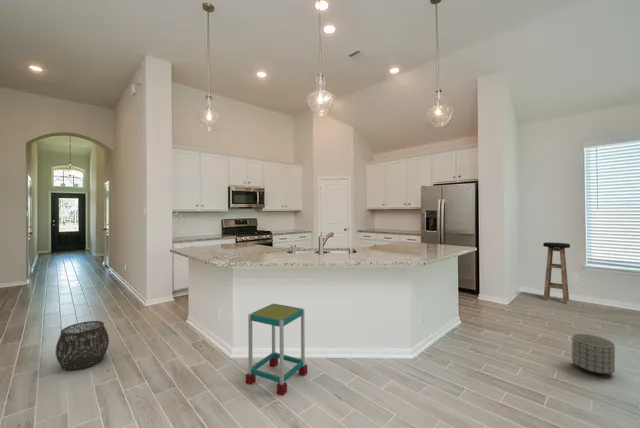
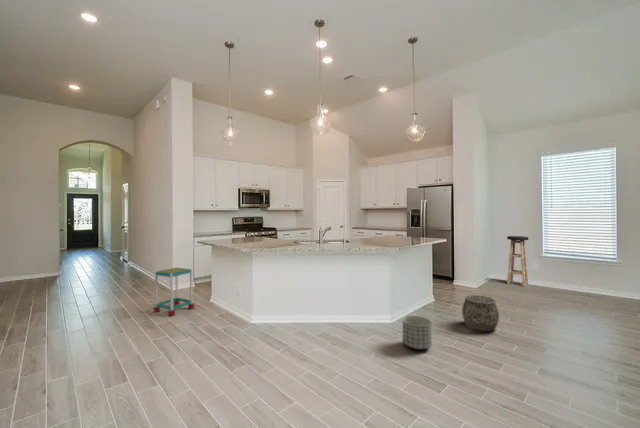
side table: present [246,304,307,395] -> present [154,268,194,316]
woven basket: present [56,321,109,371] -> present [462,295,499,331]
planter: present [572,334,615,374] -> present [403,316,432,349]

